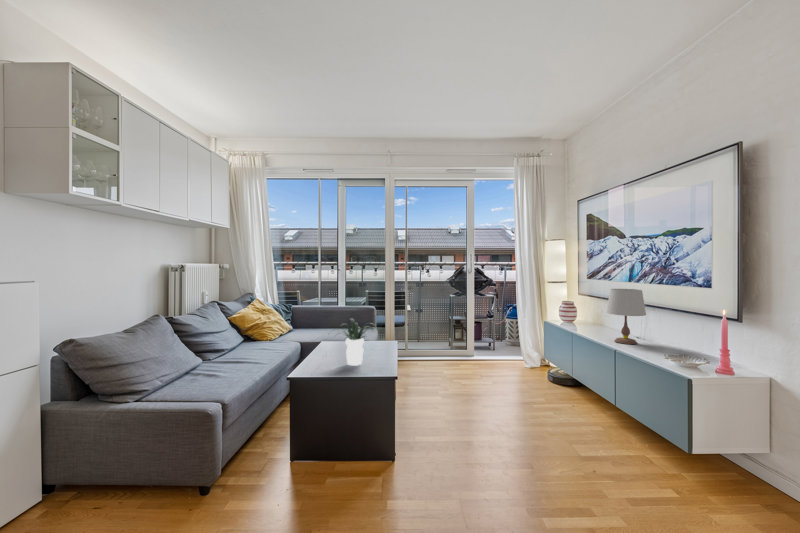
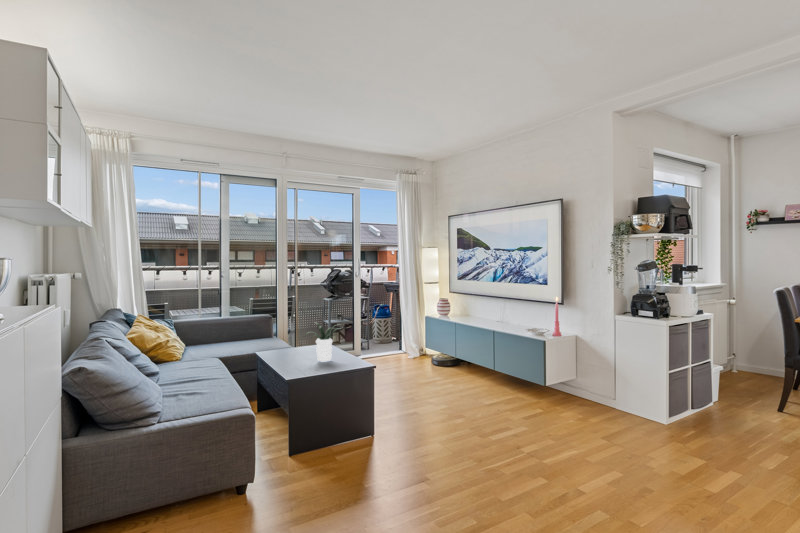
table lamp: present [606,289,646,344] -> none [483,287,508,326]

